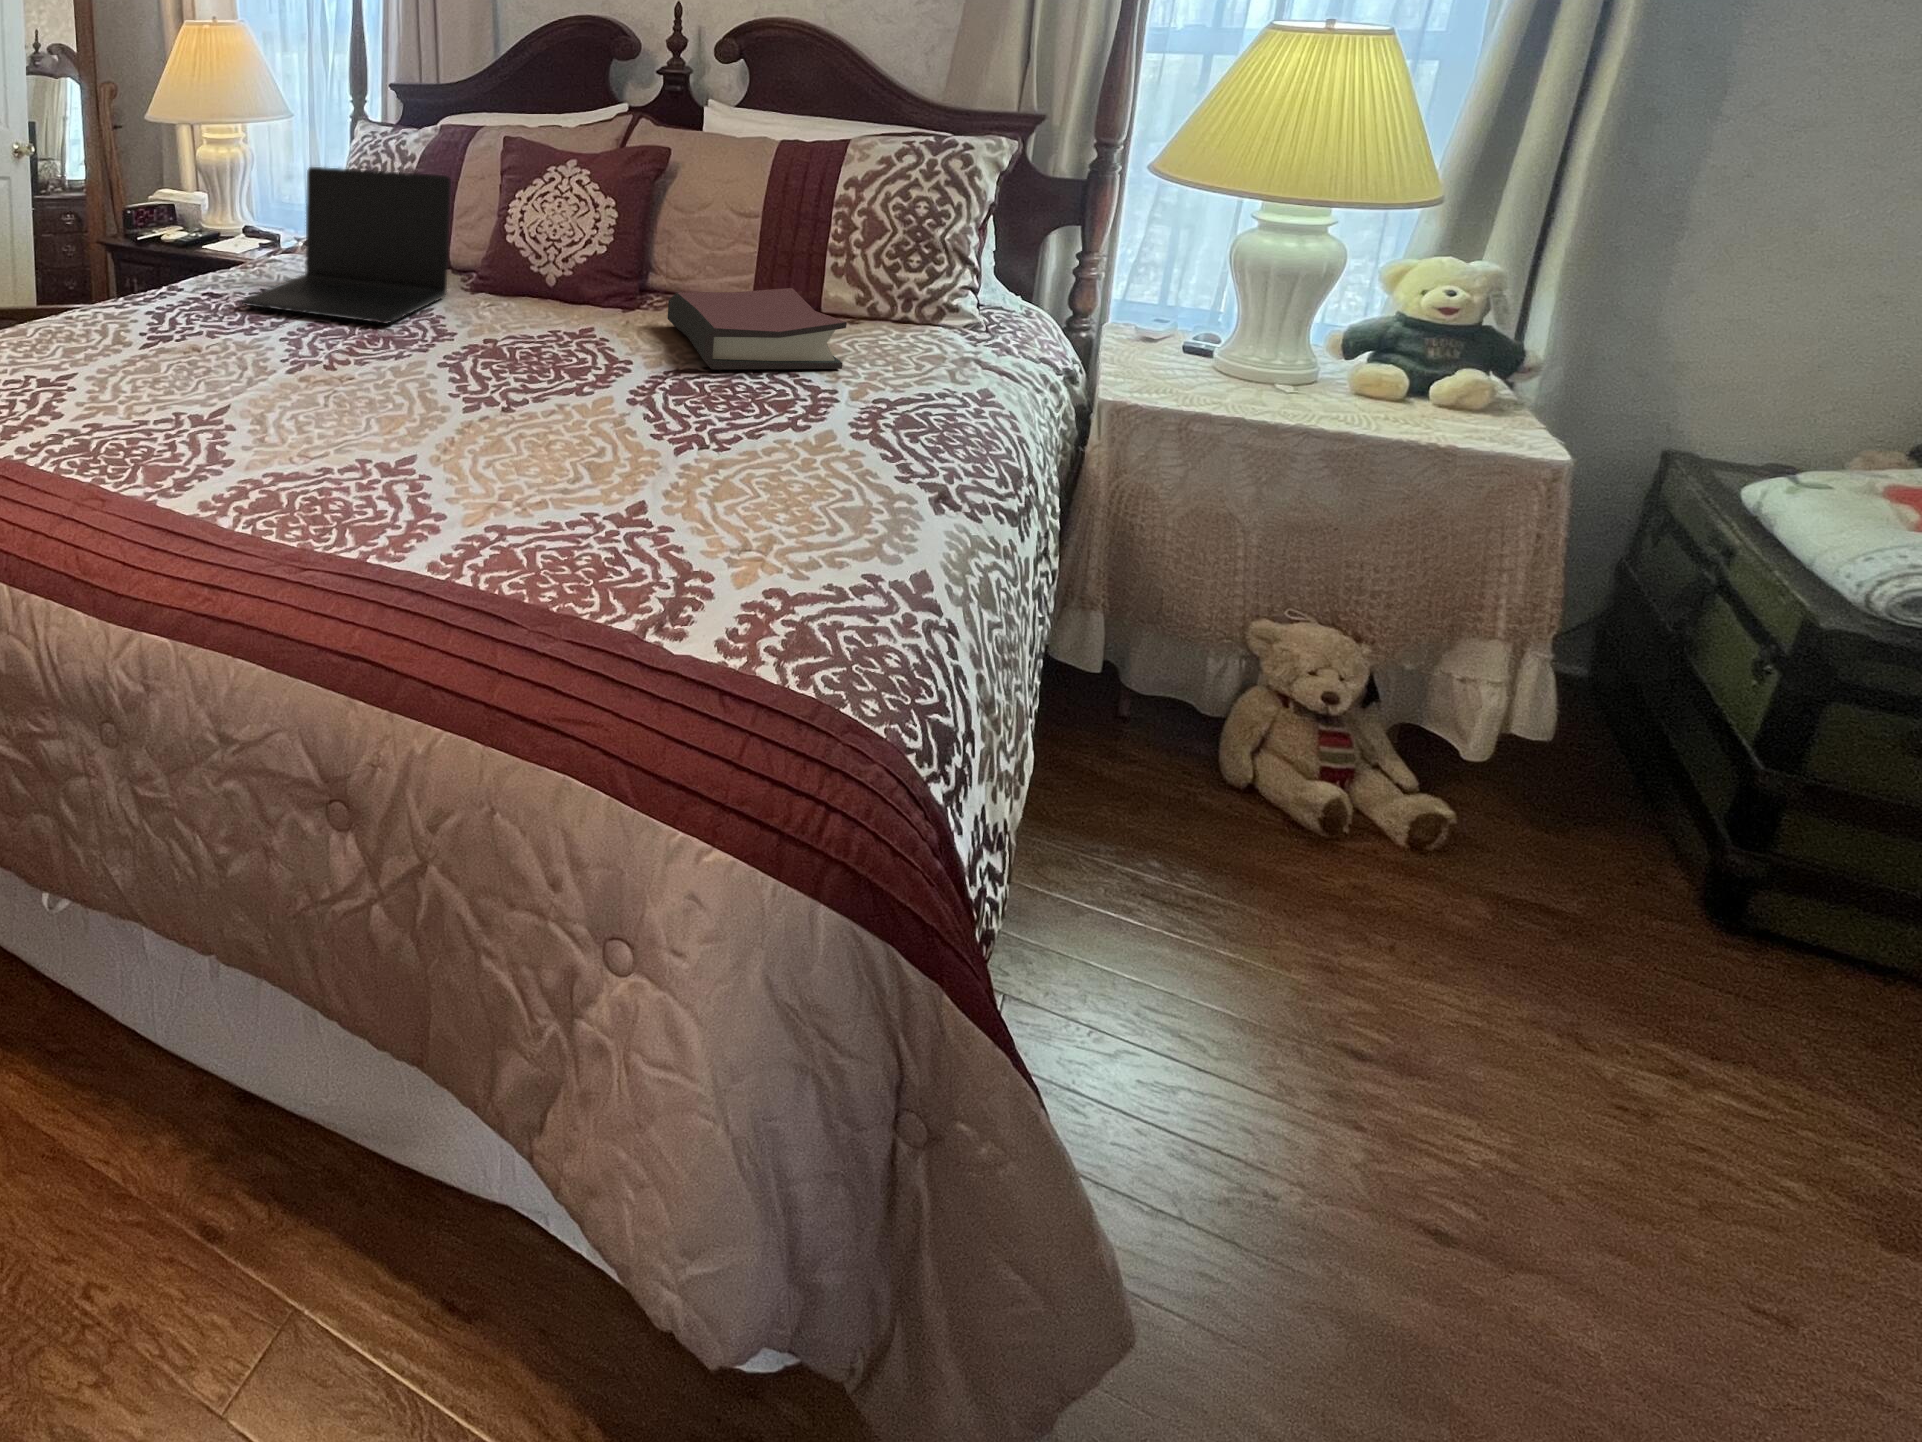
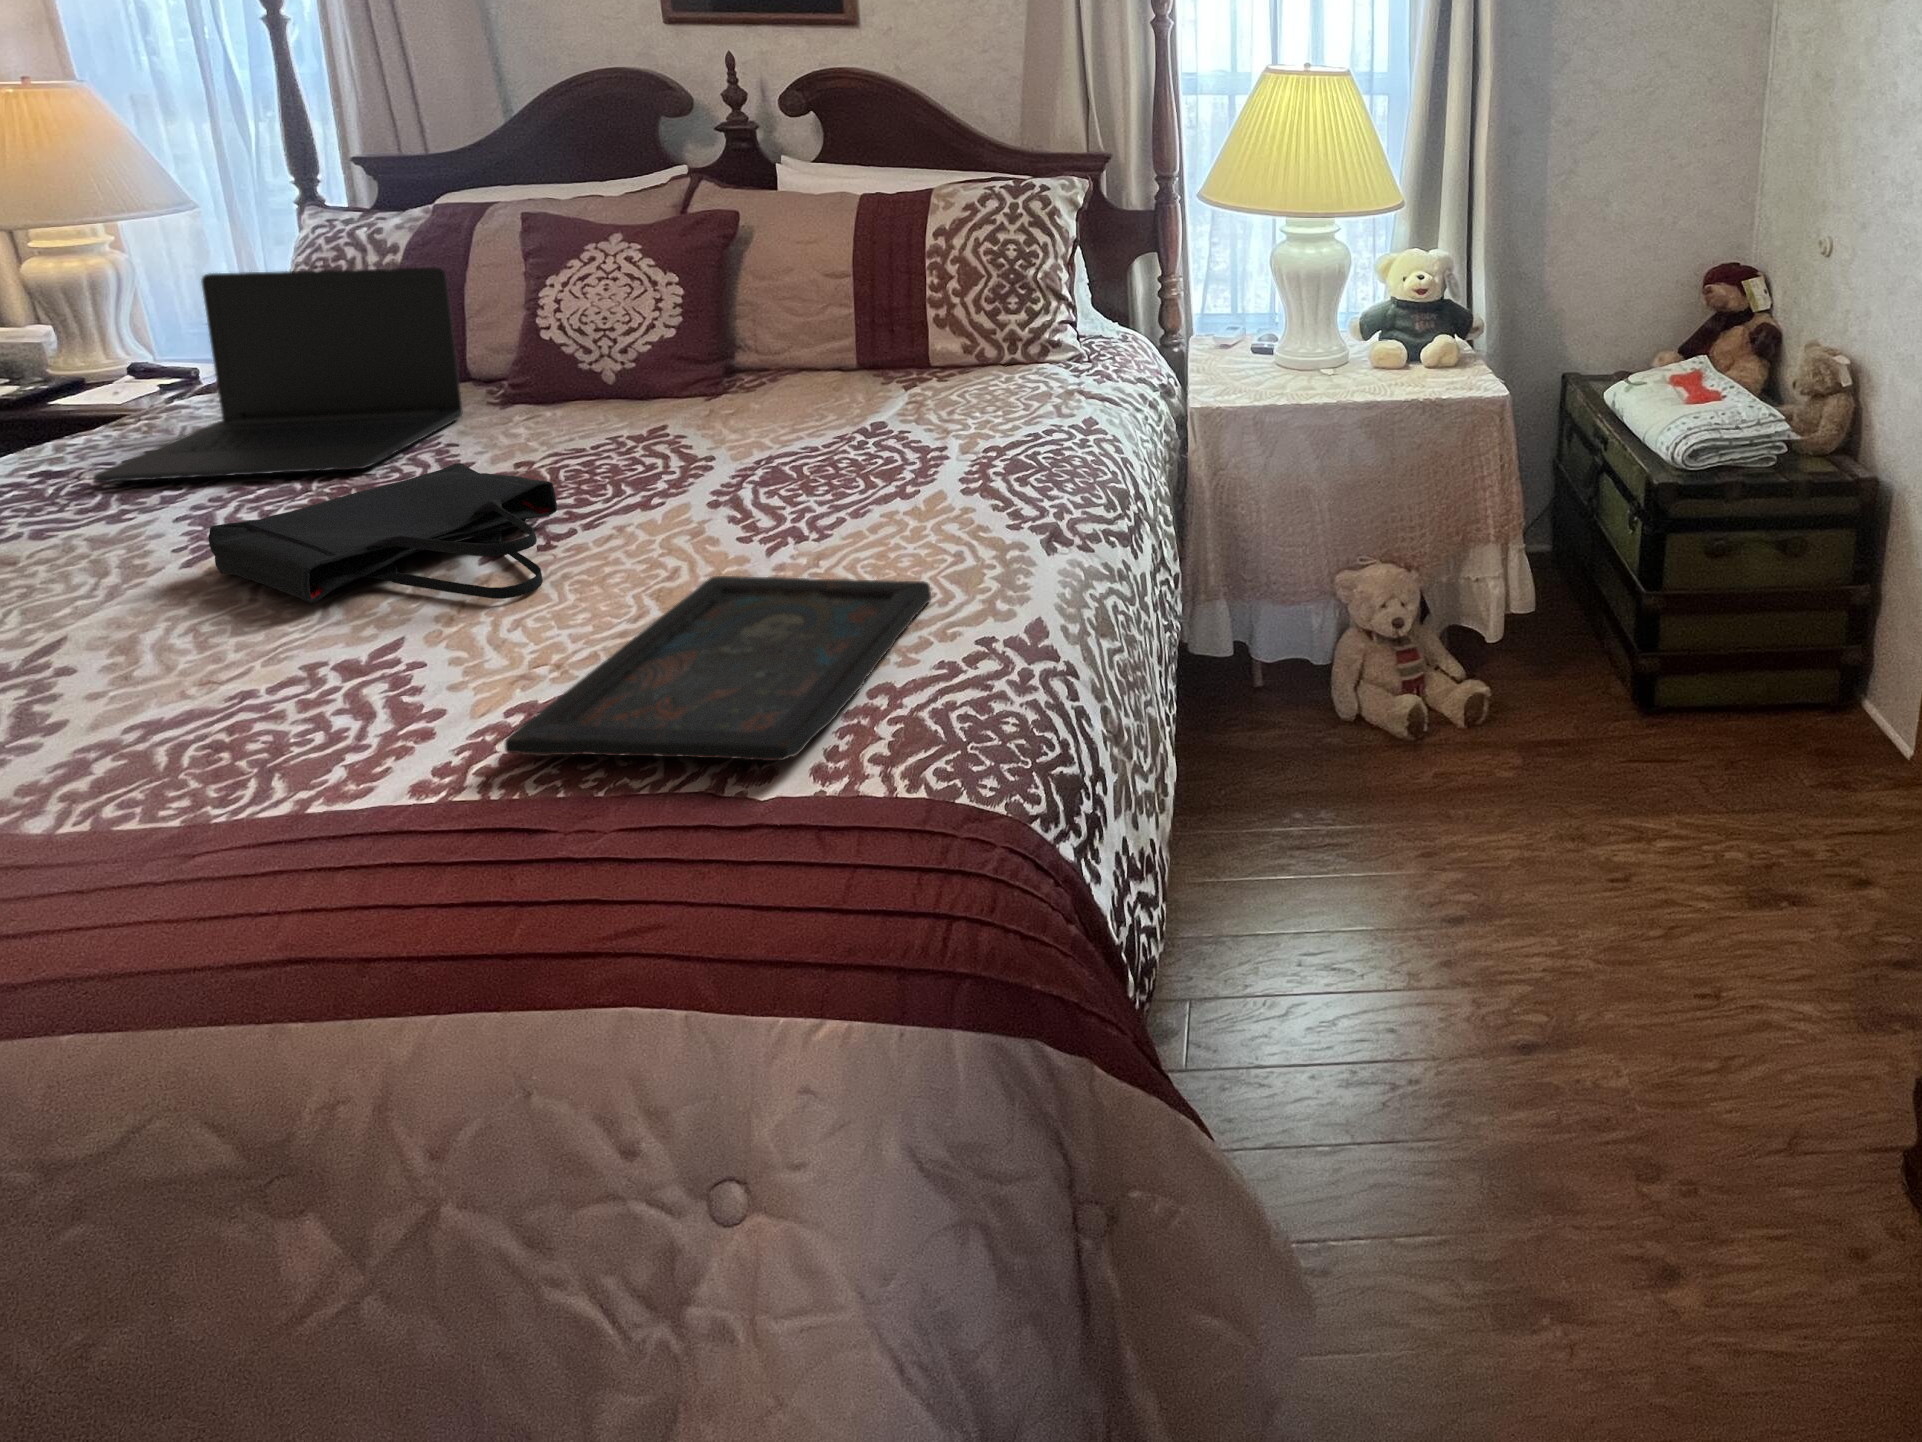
hardback book: present [667,288,847,369] -> none [761,346,955,449]
tote bag: none [307,330,515,440] -> present [209,463,557,603]
tray: none [487,459,821,626] -> present [505,576,931,760]

